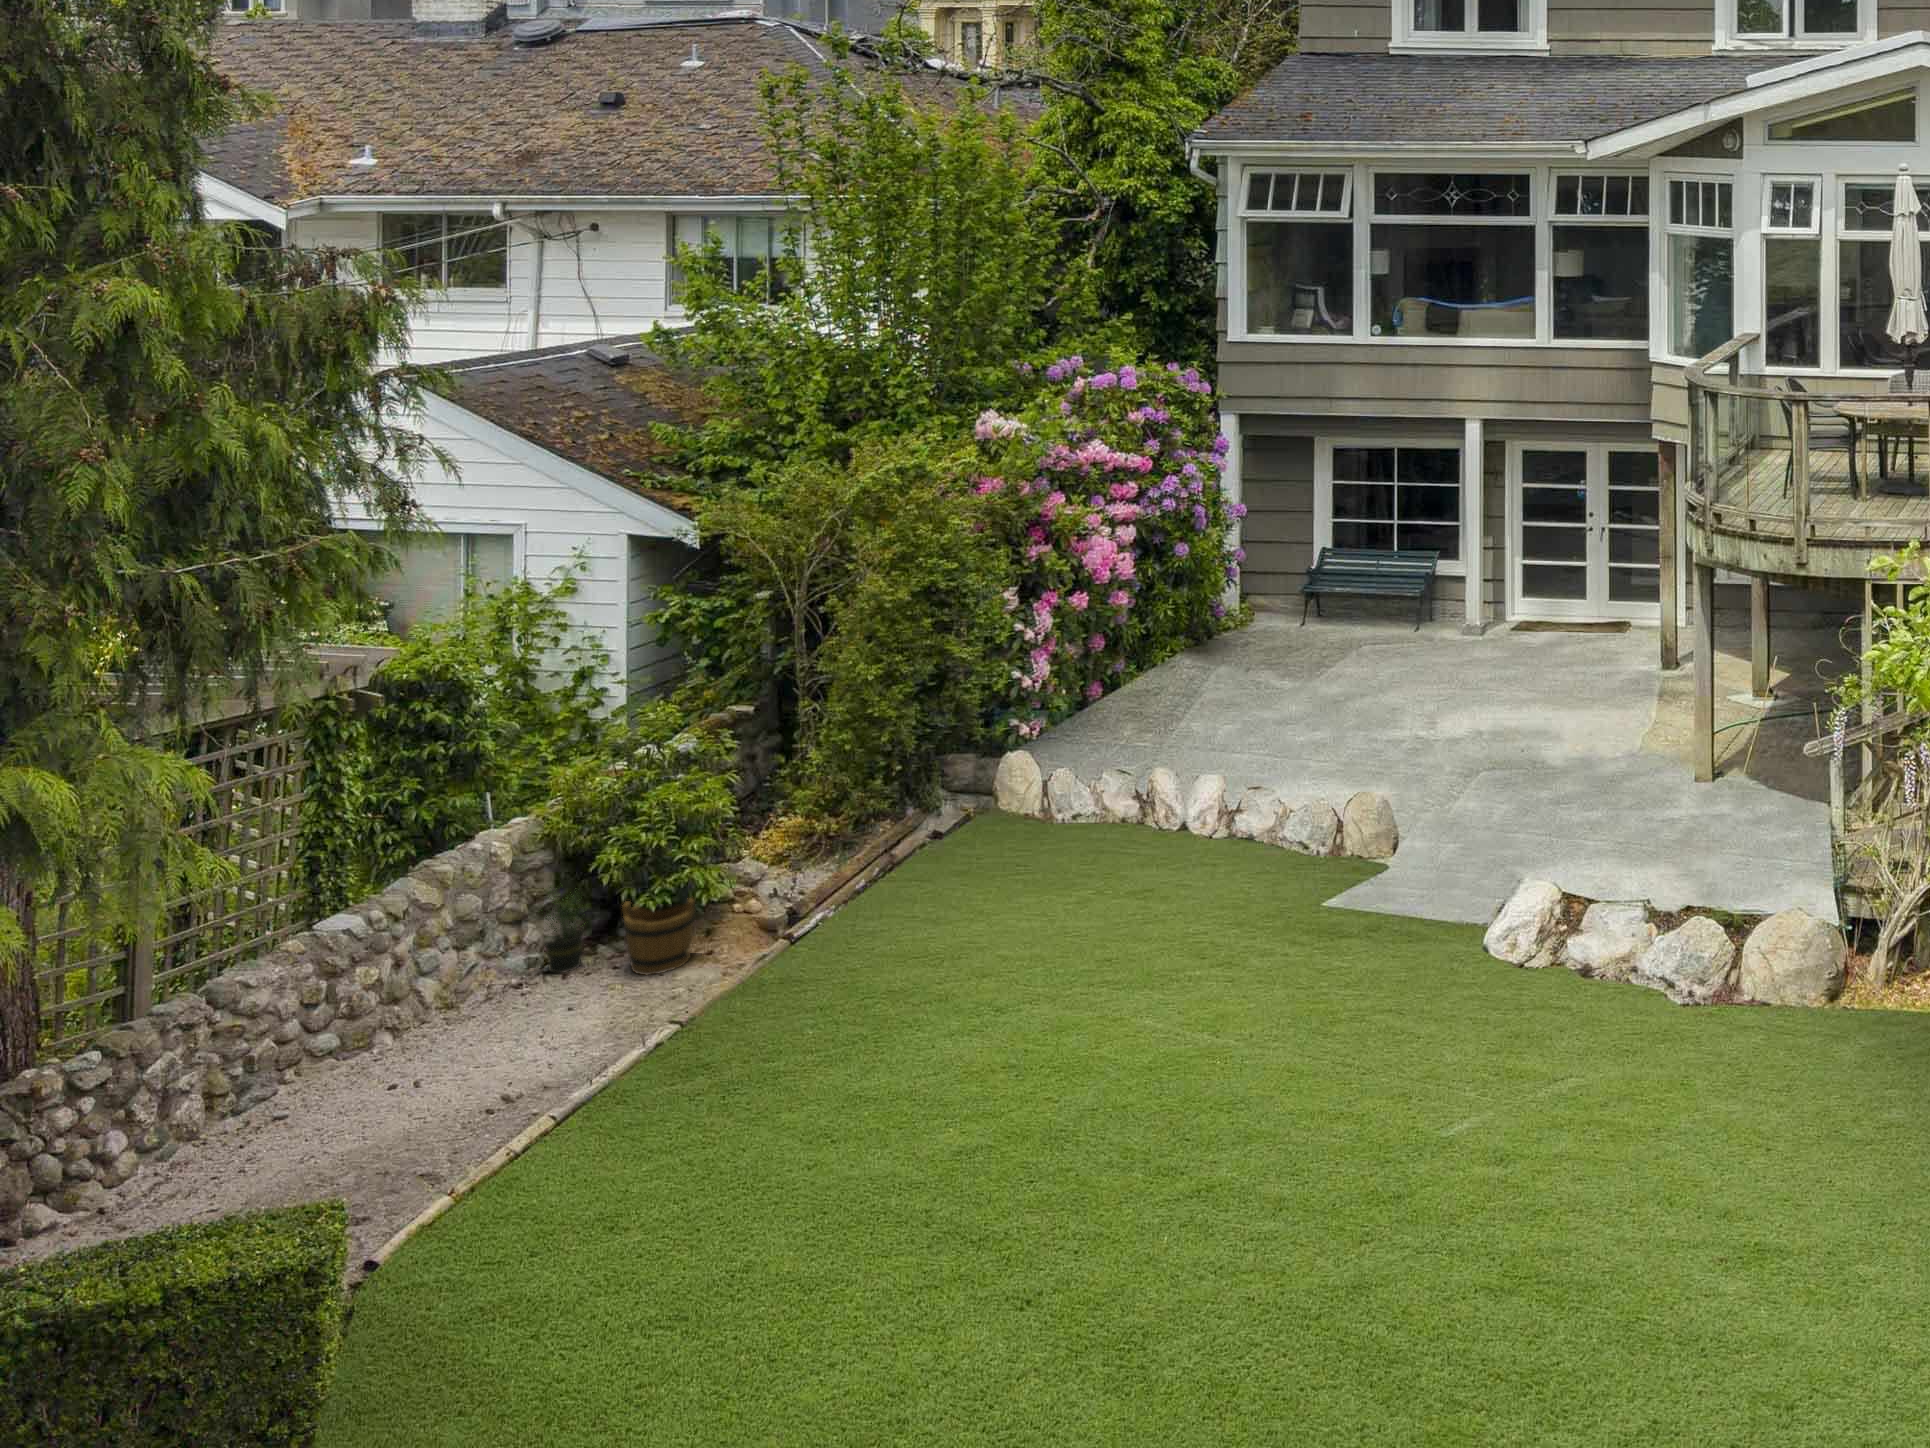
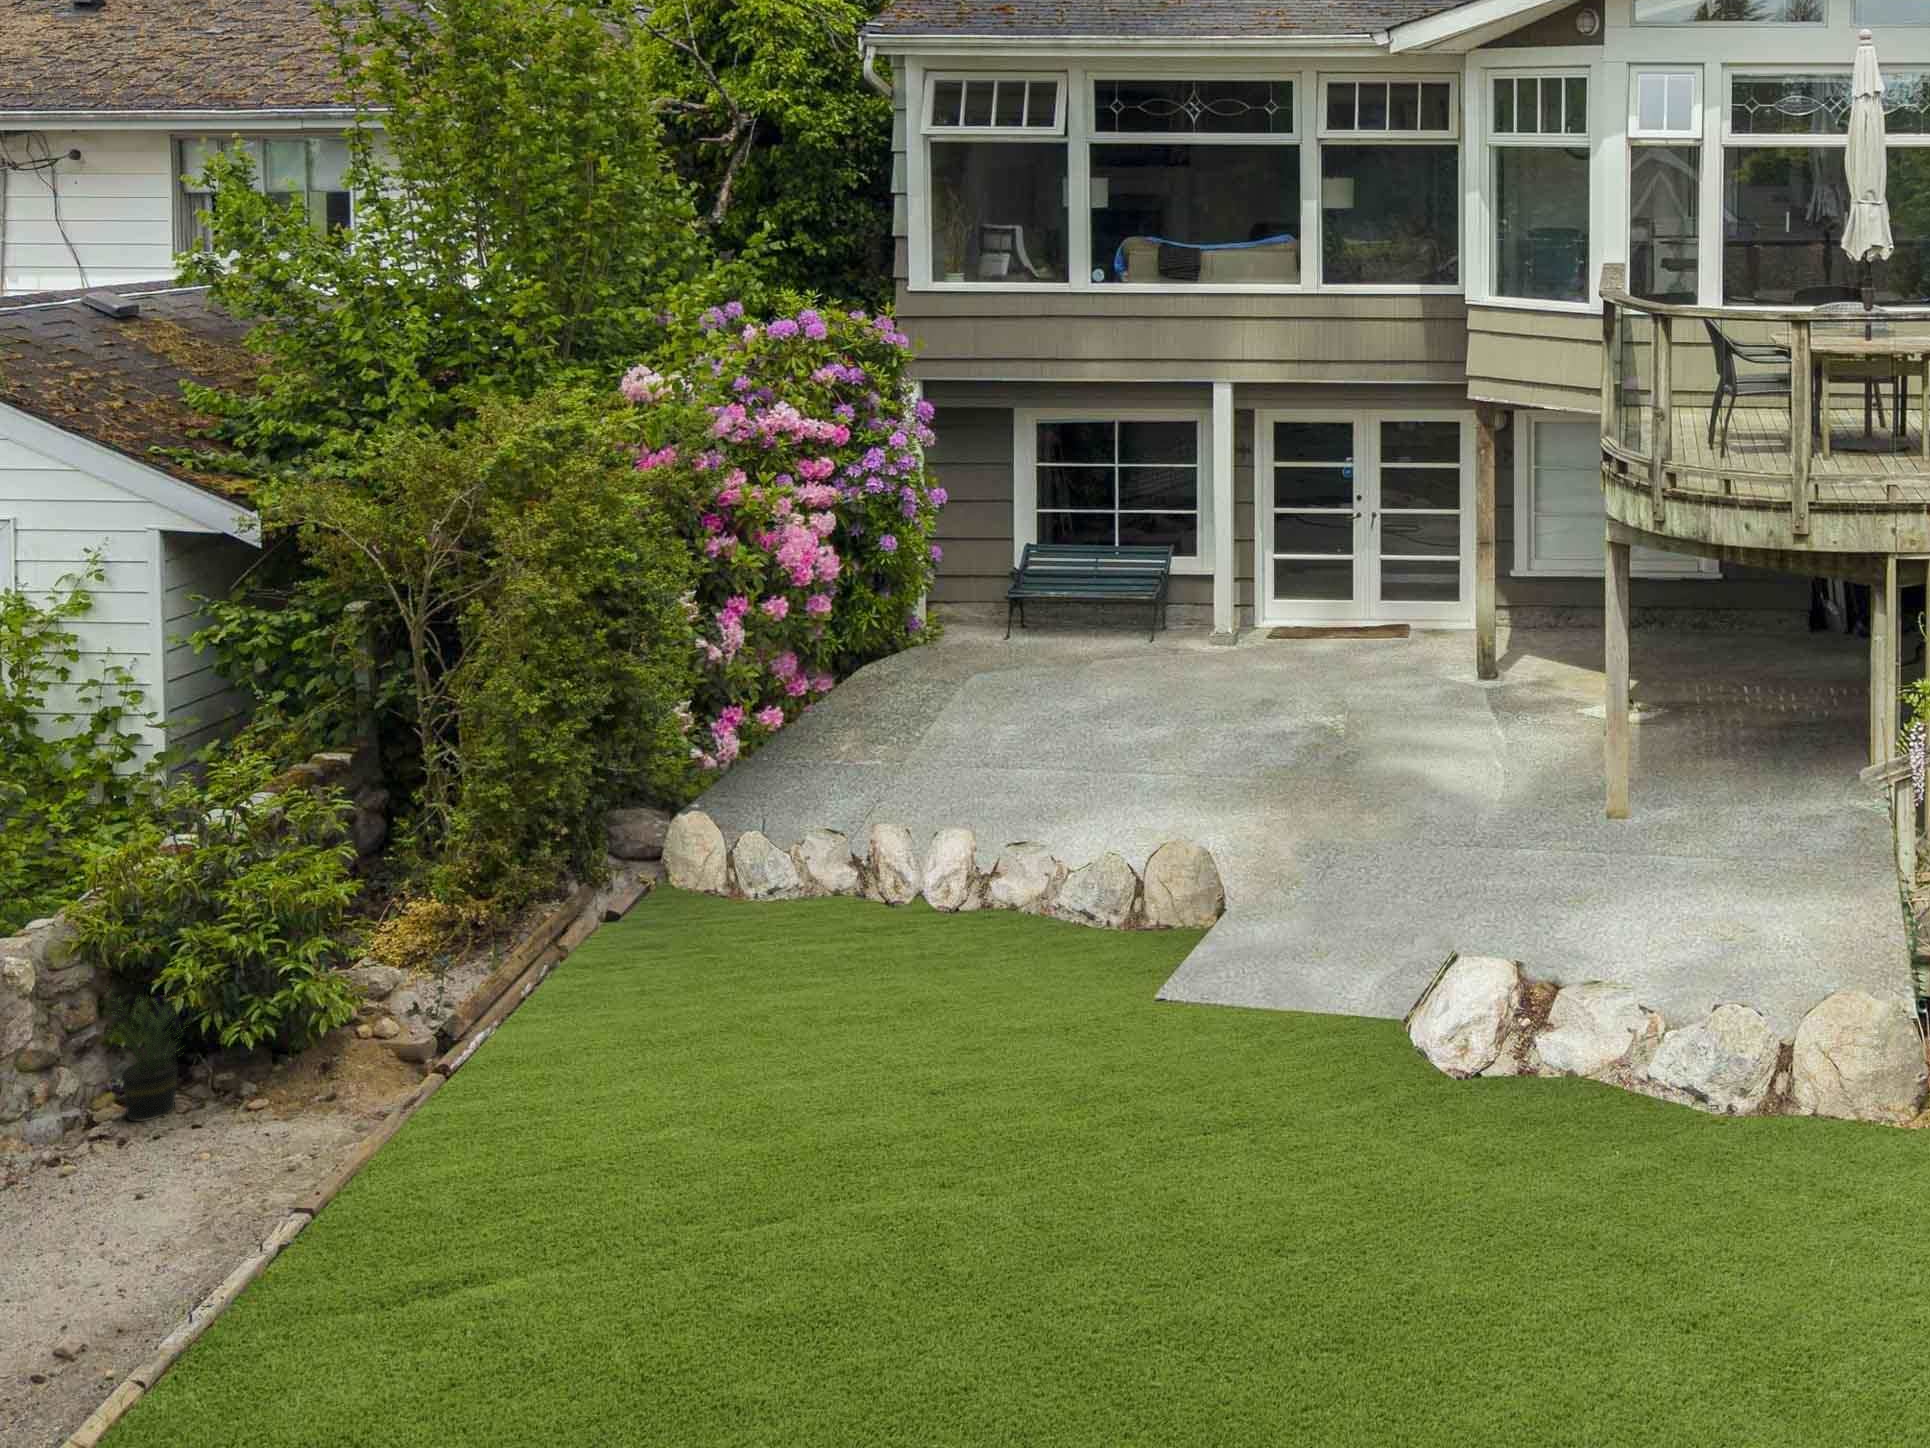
bucket: present [622,899,696,975] -> none [248,995,356,1107]

